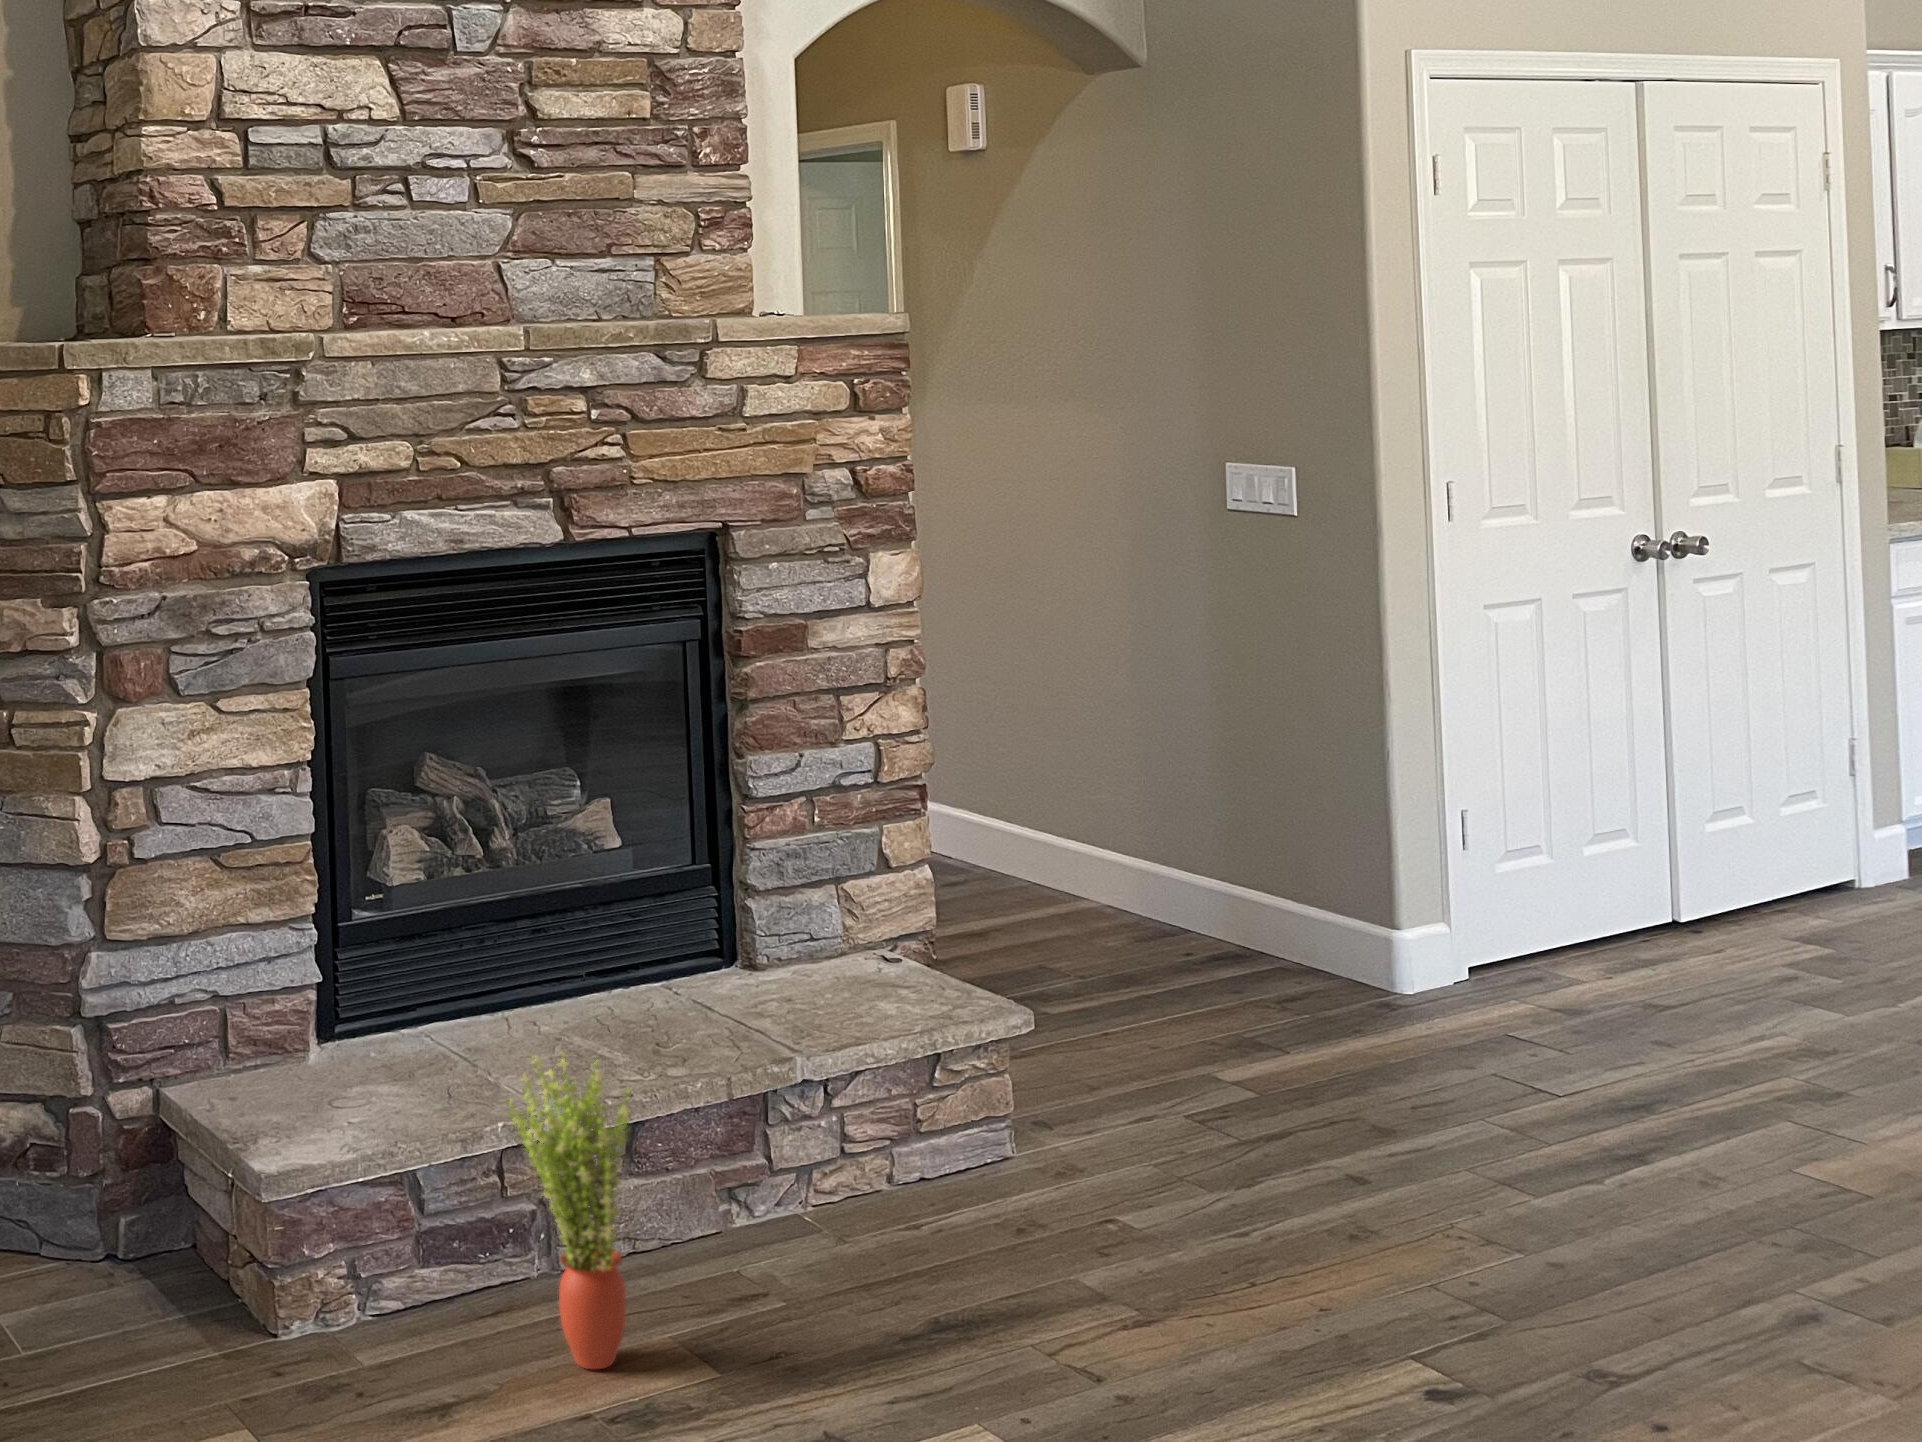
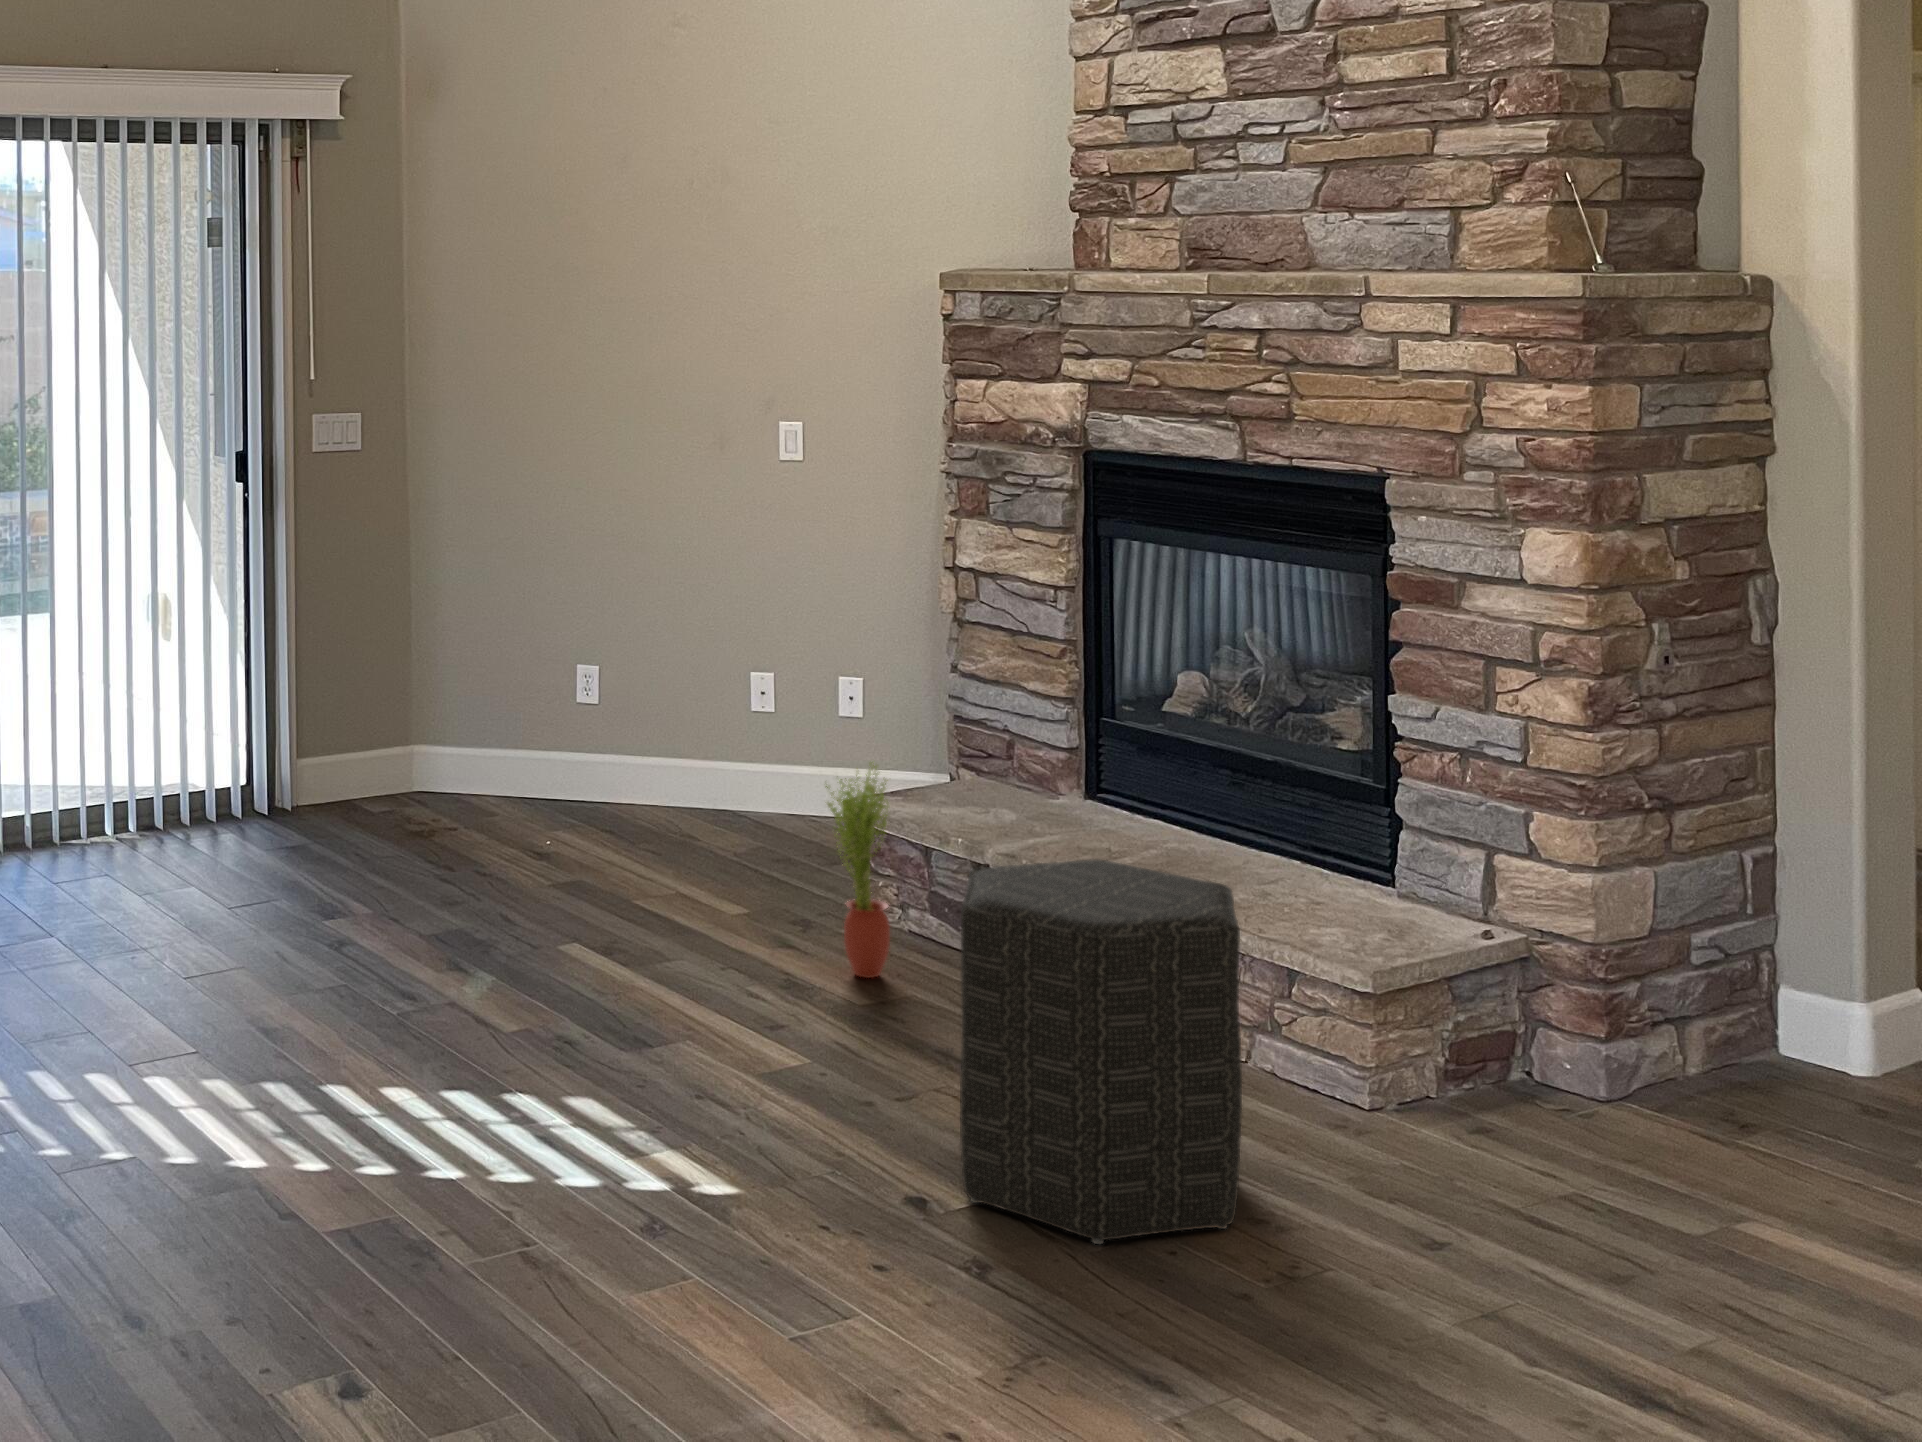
ottoman: none [1140,925,1483,1344] -> present [960,859,1242,1244]

